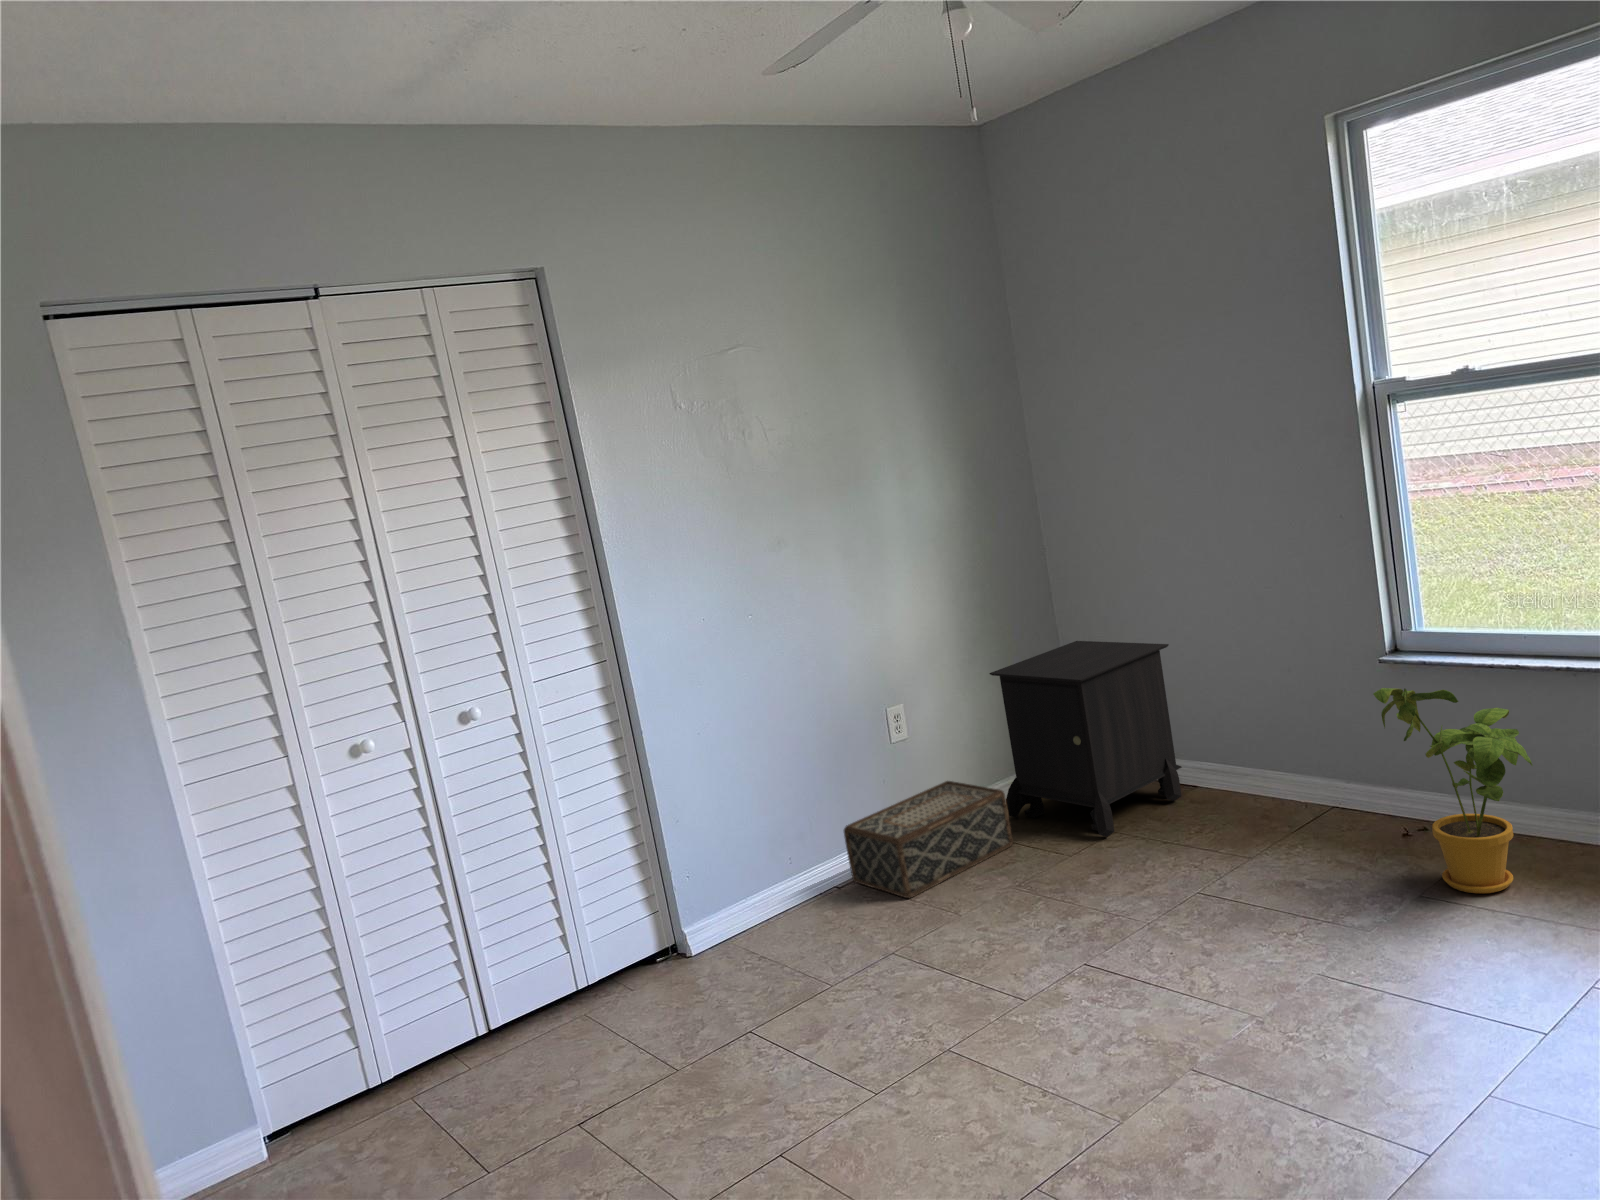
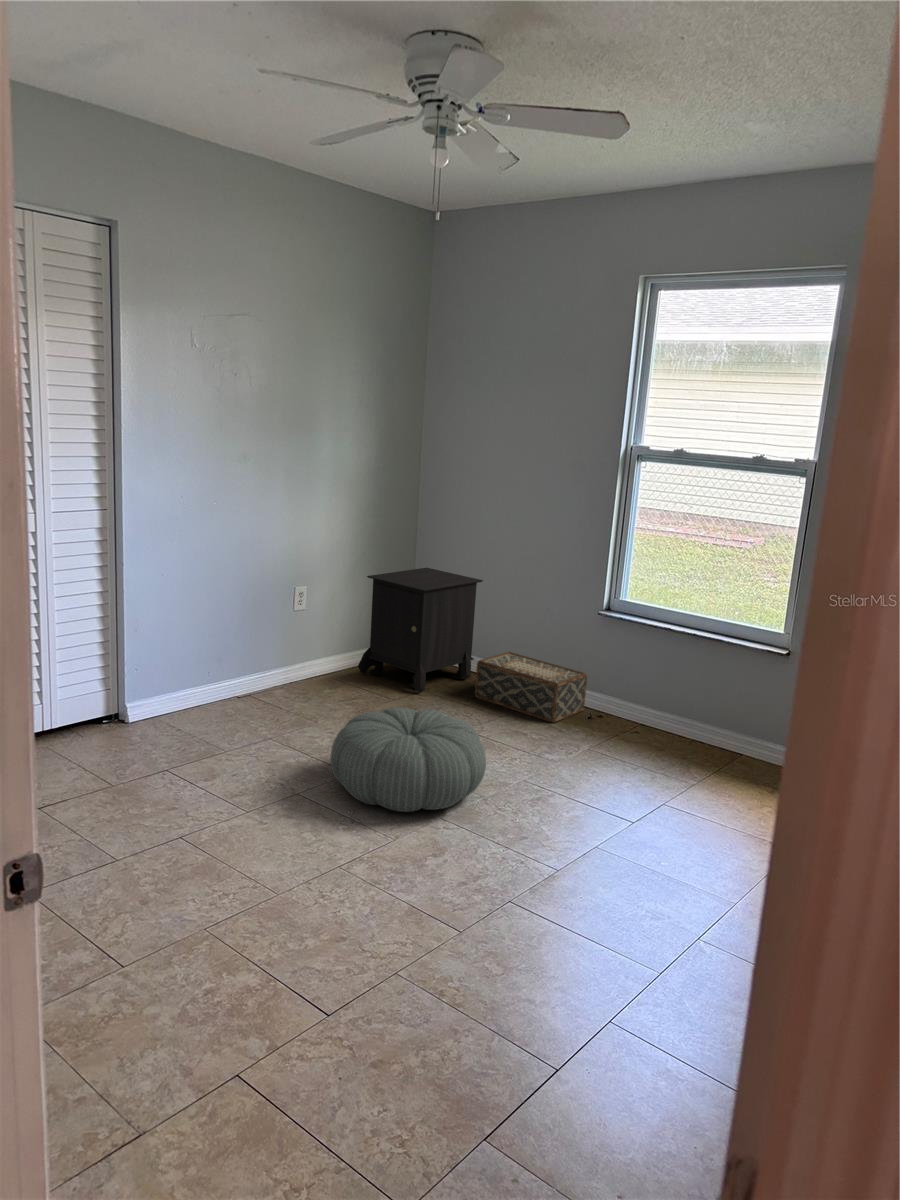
house plant: present [1373,688,1532,893] -> none [590,625,663,752]
woven basket: present [844,781,1013,898] -> present [475,652,587,722]
pouf: none [987,877,1249,1066] -> present [330,707,486,812]

